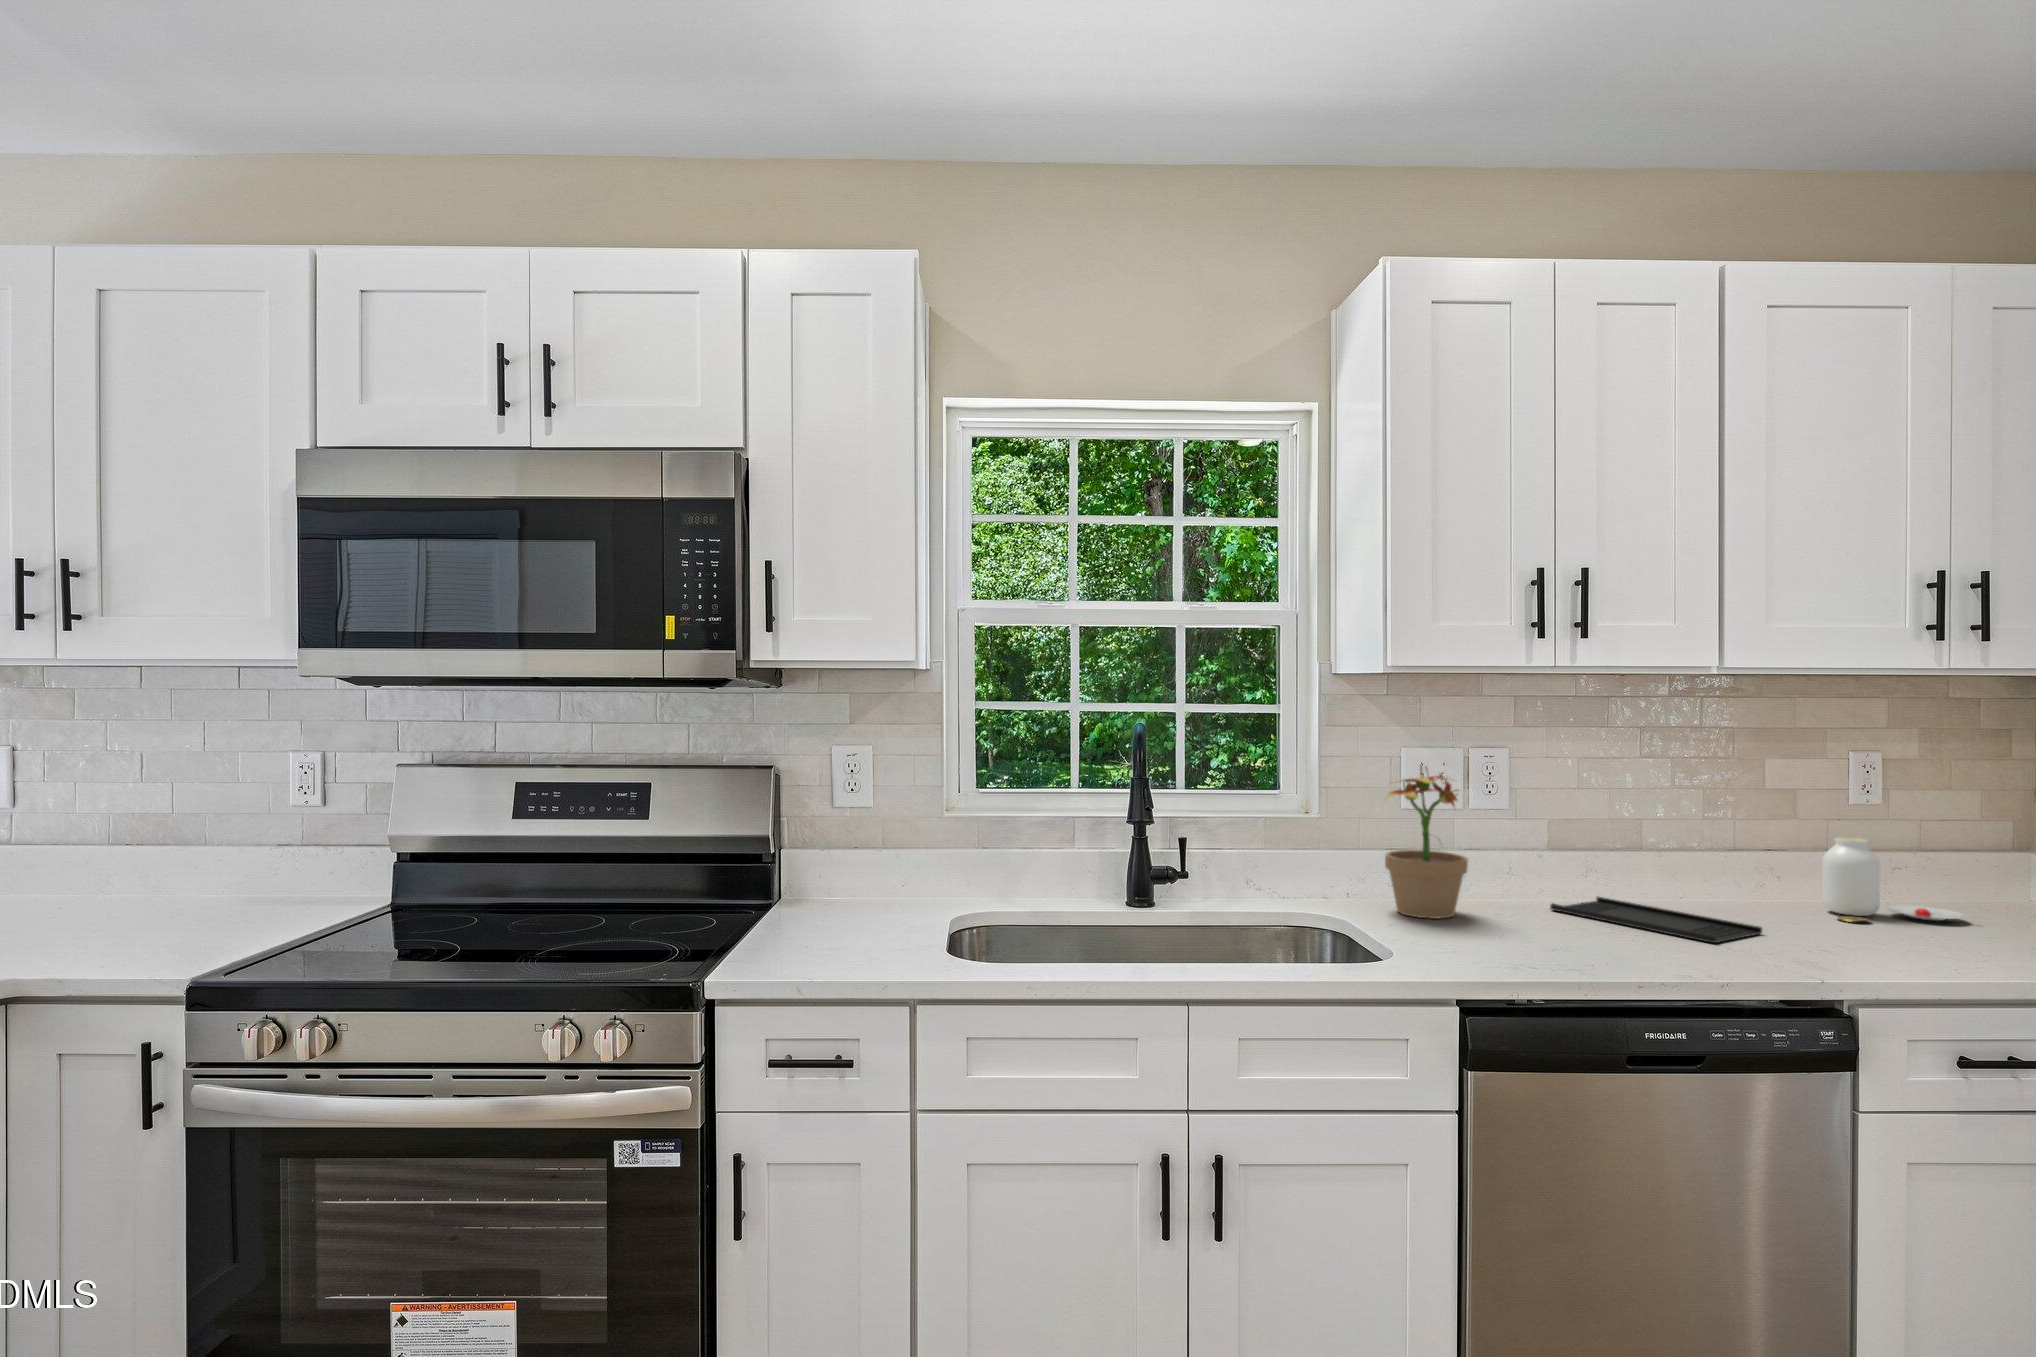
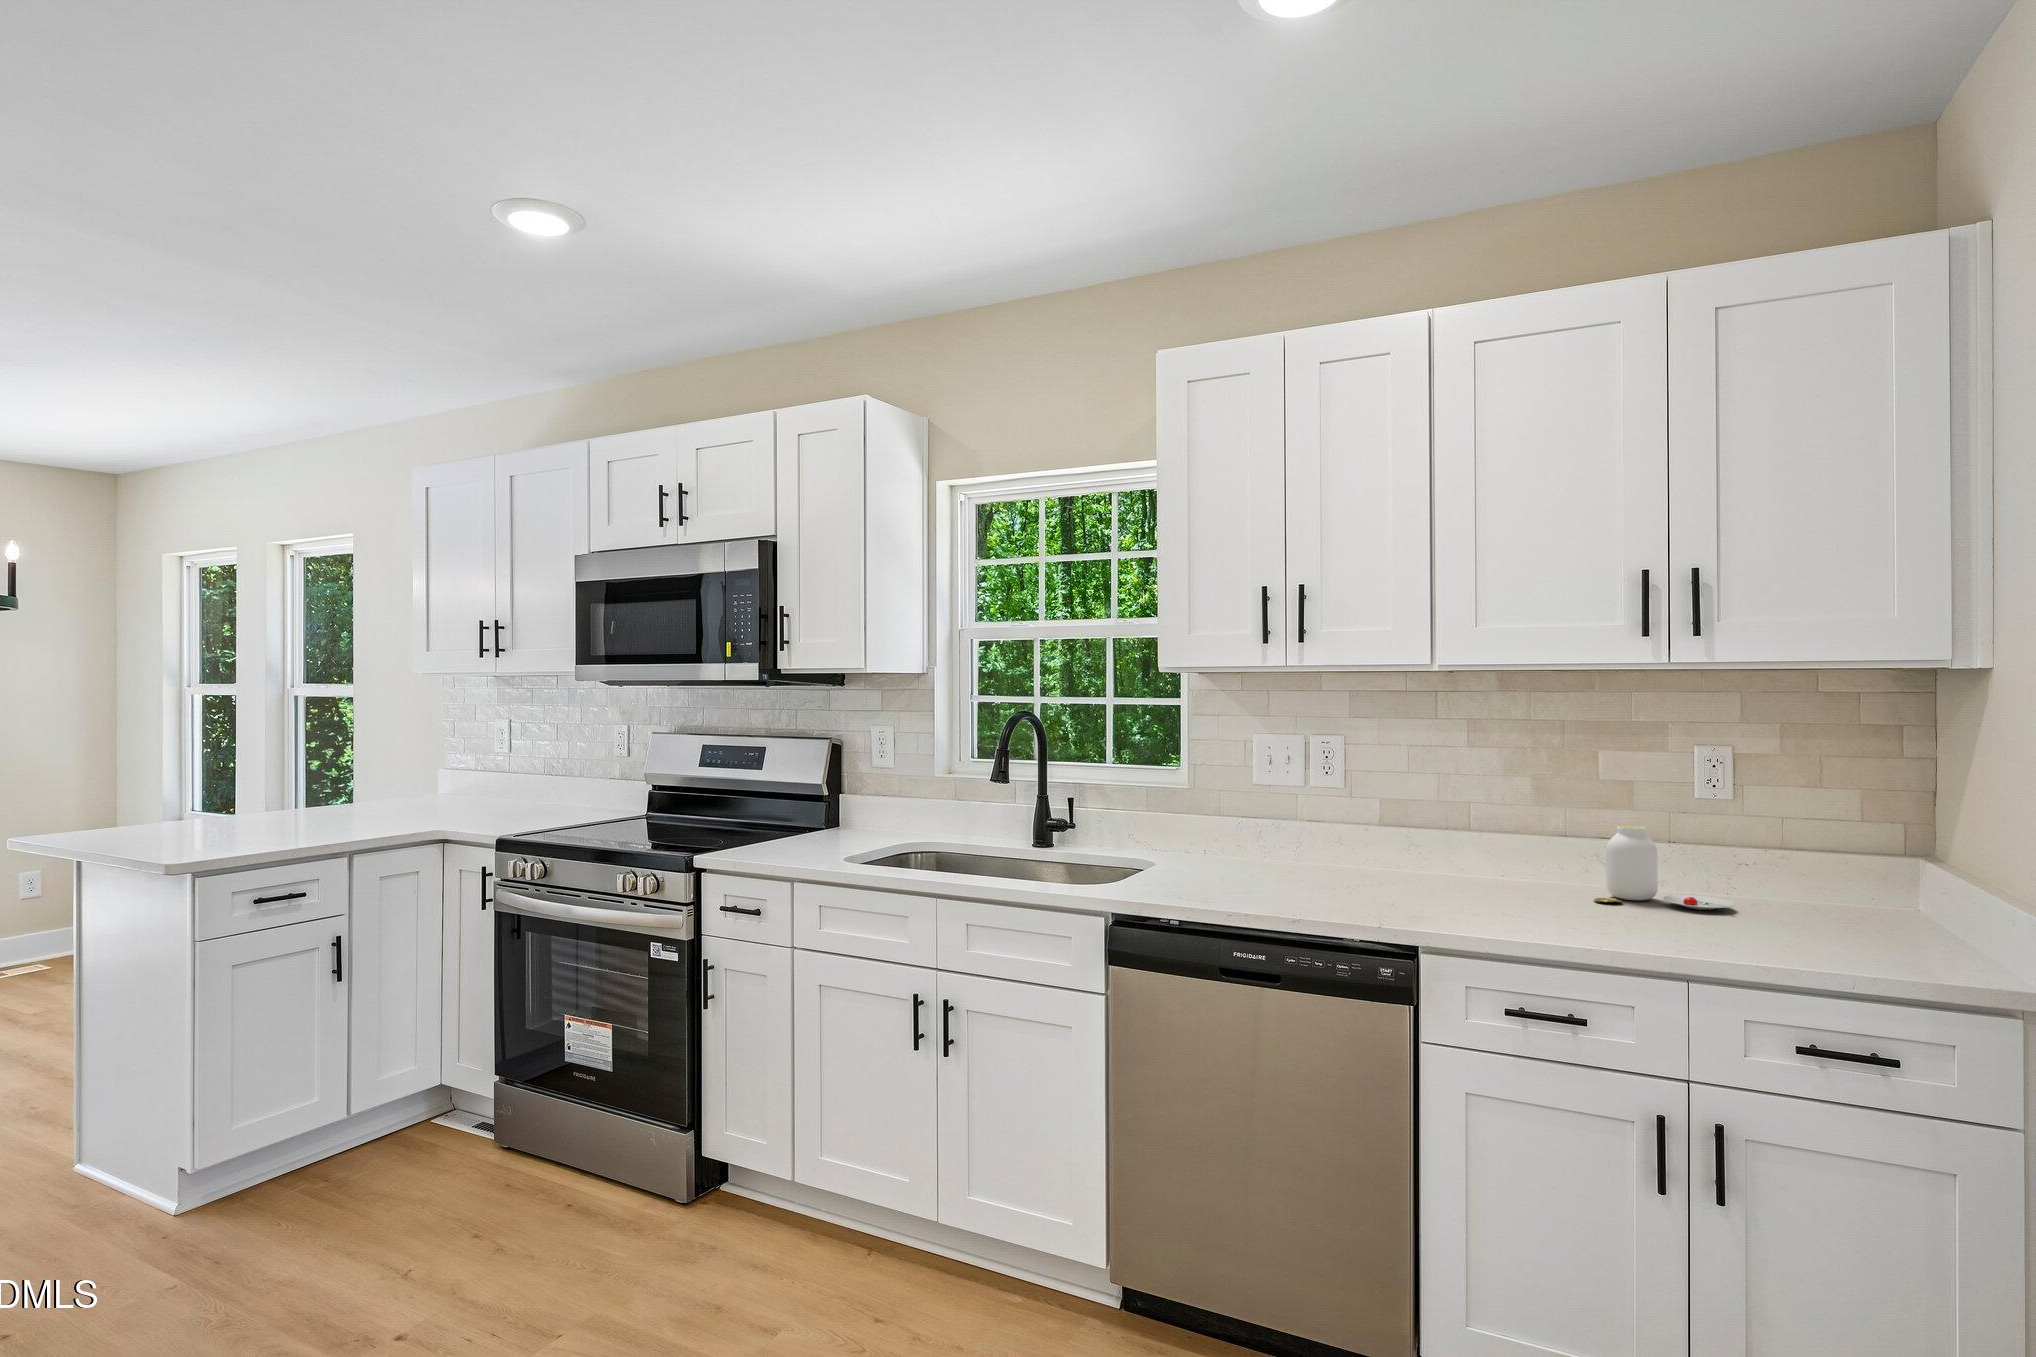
potted plant: present [1385,766,1468,919] -> none [1194,746,1266,870]
tray: present [1550,897,1762,943] -> none [1346,868,1468,901]

